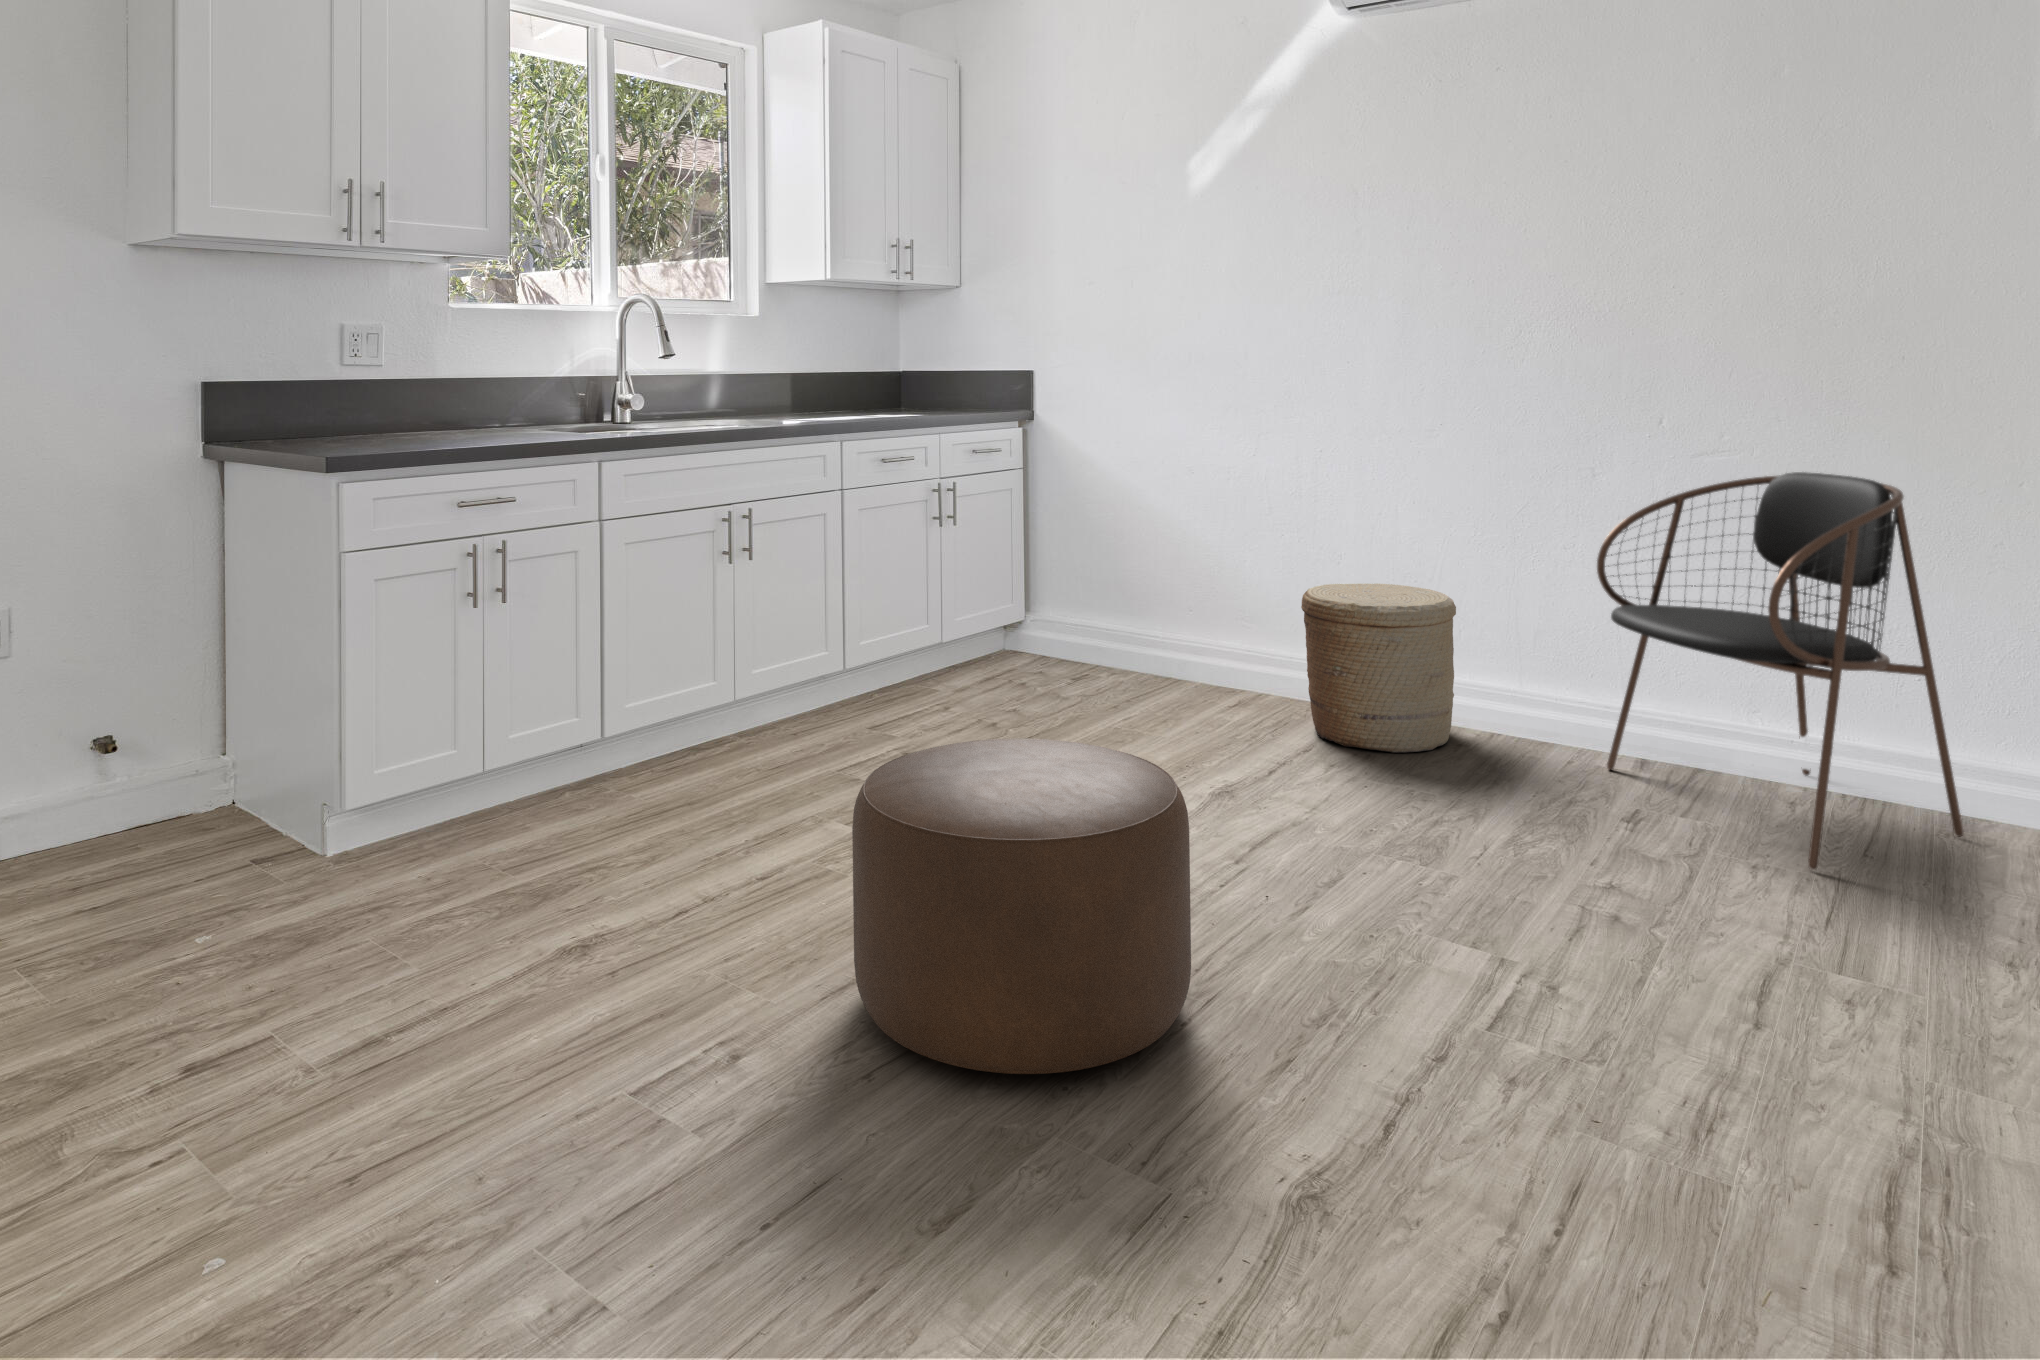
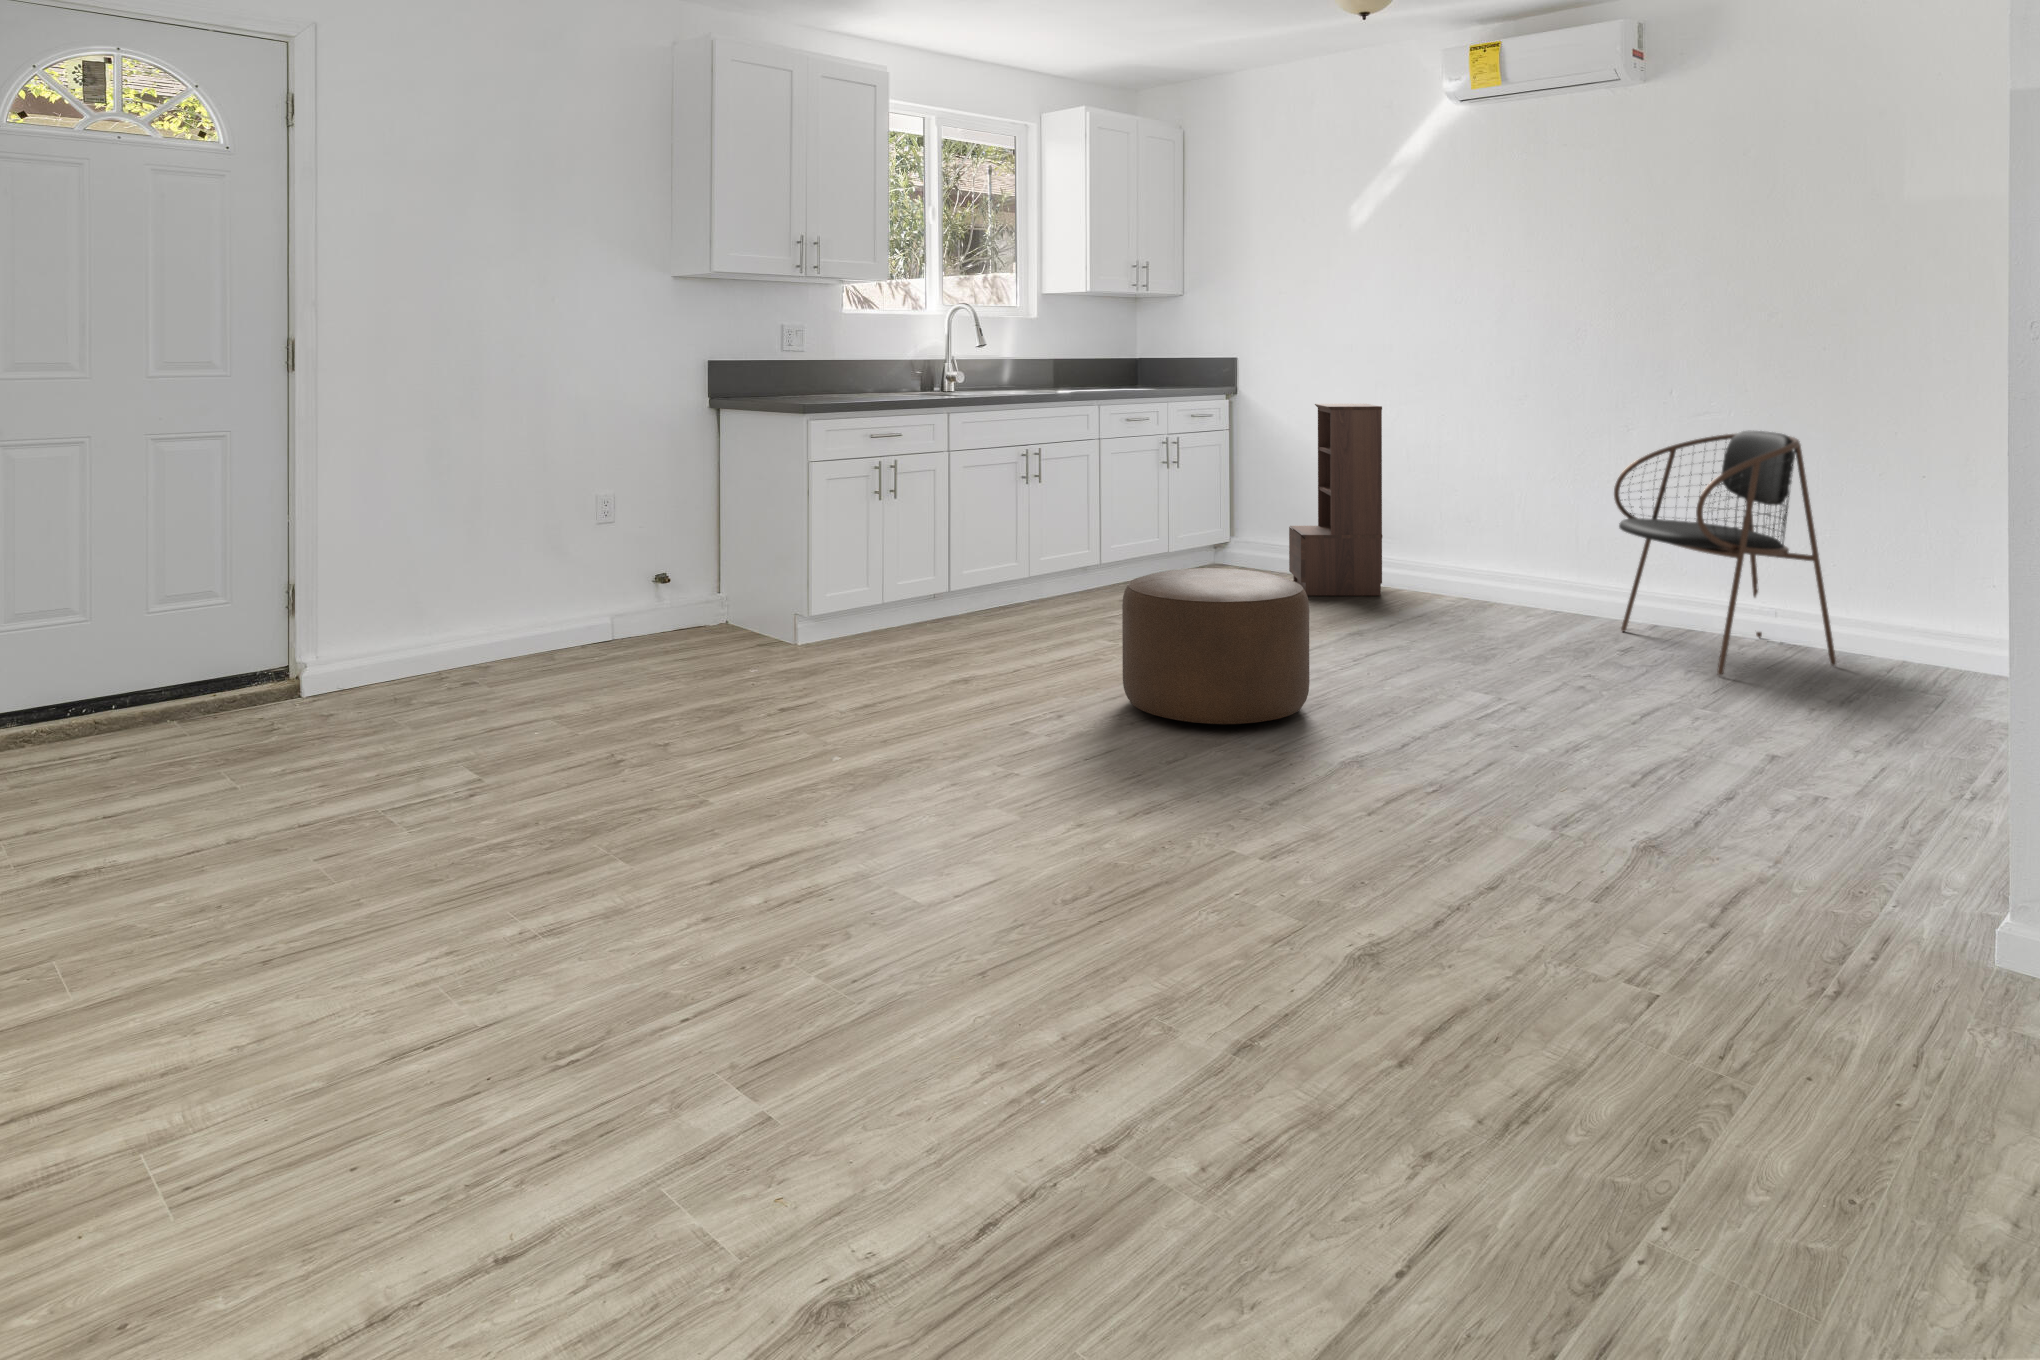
bookshelf: none [1111,433,1244,710] -> present [1289,404,1382,596]
woven basket: present [1301,584,1456,752] -> none [1419,509,1526,620]

